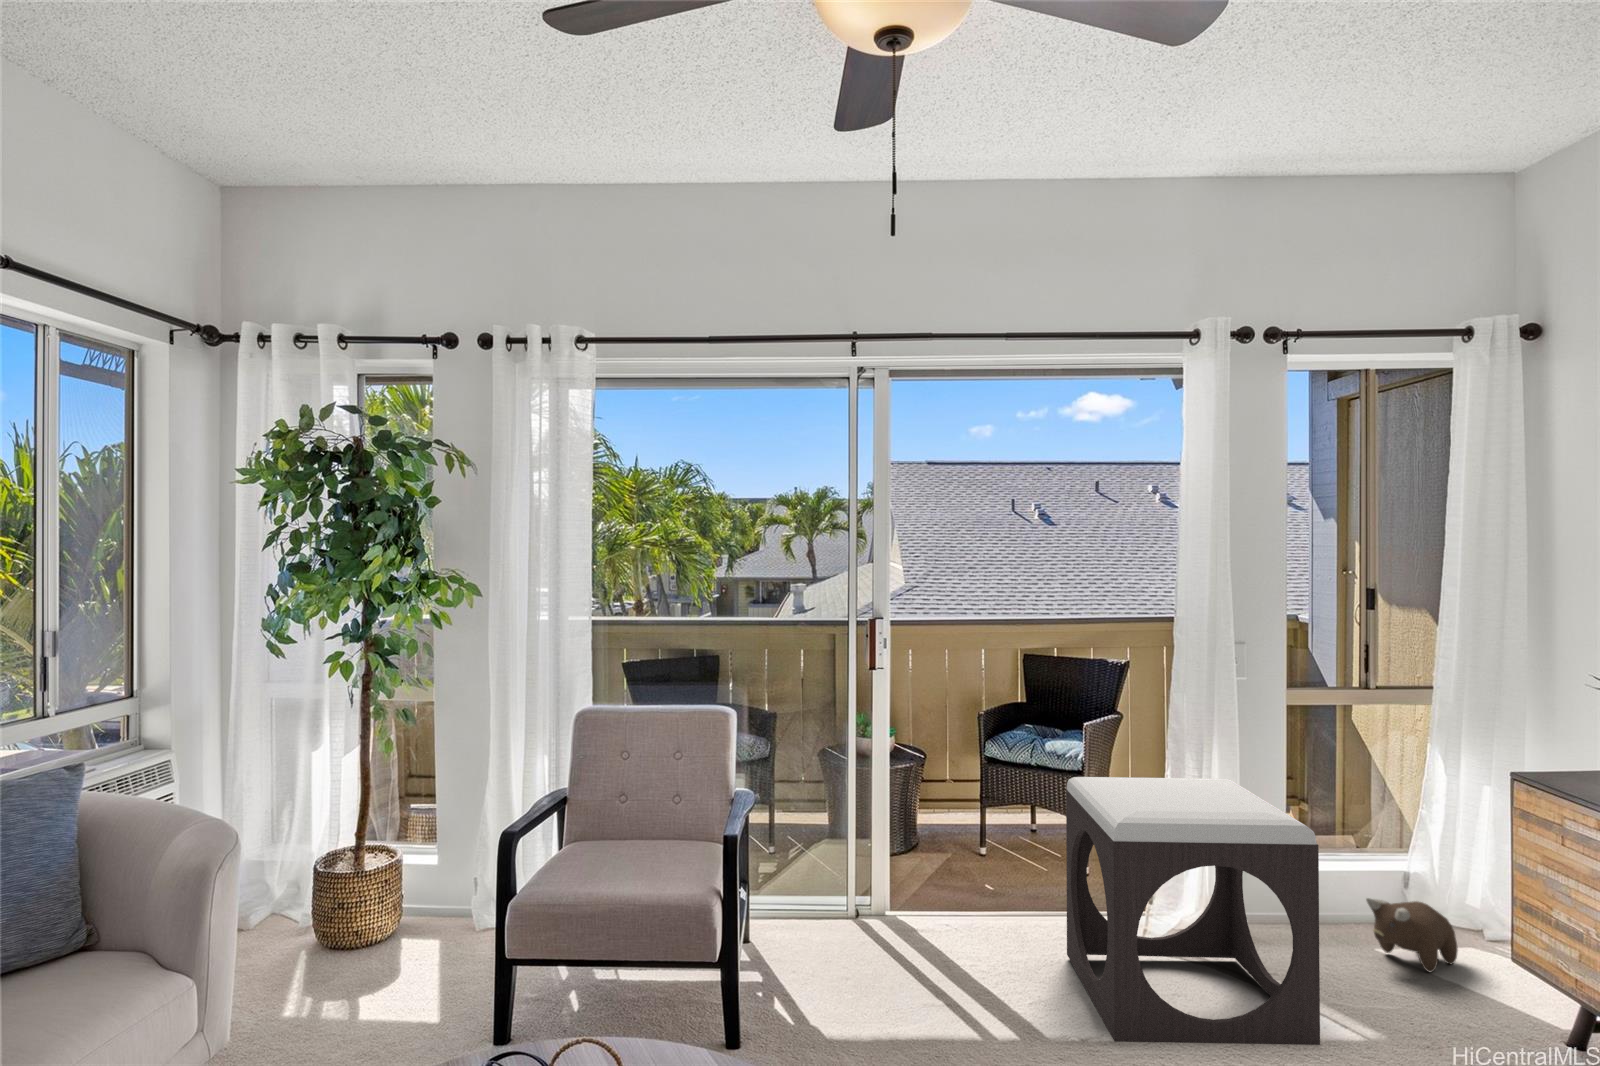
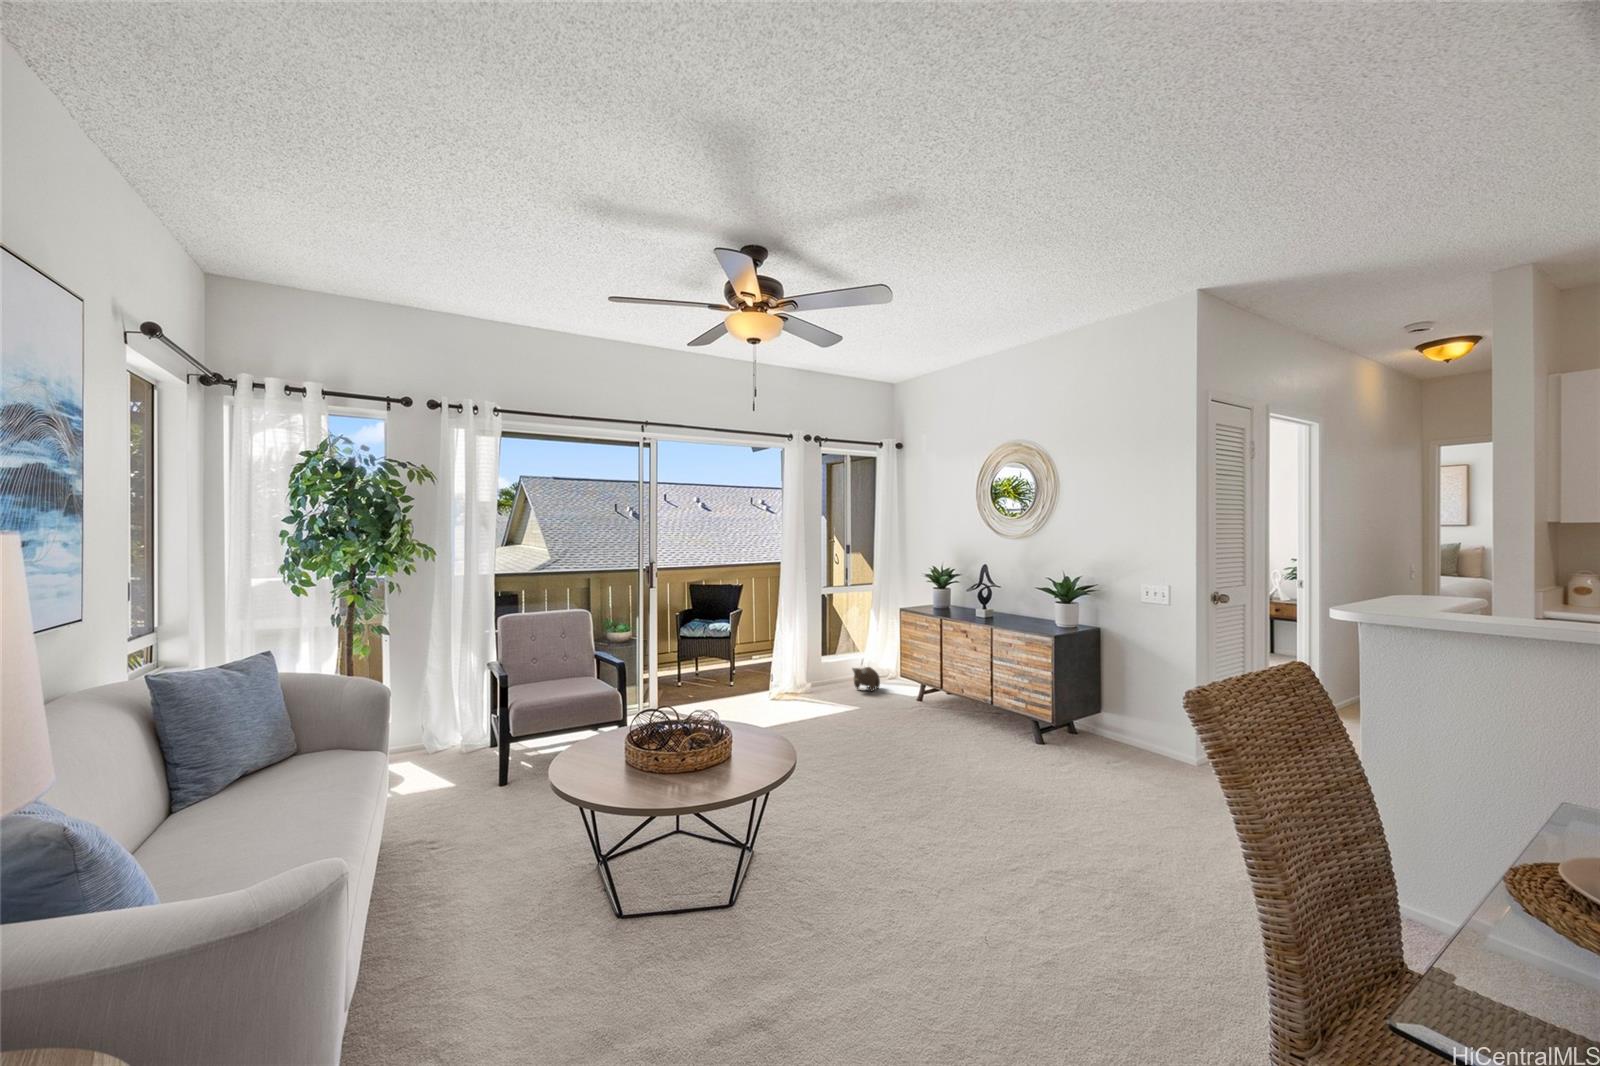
footstool: present [1066,777,1320,1045] -> none [747,625,848,727]

